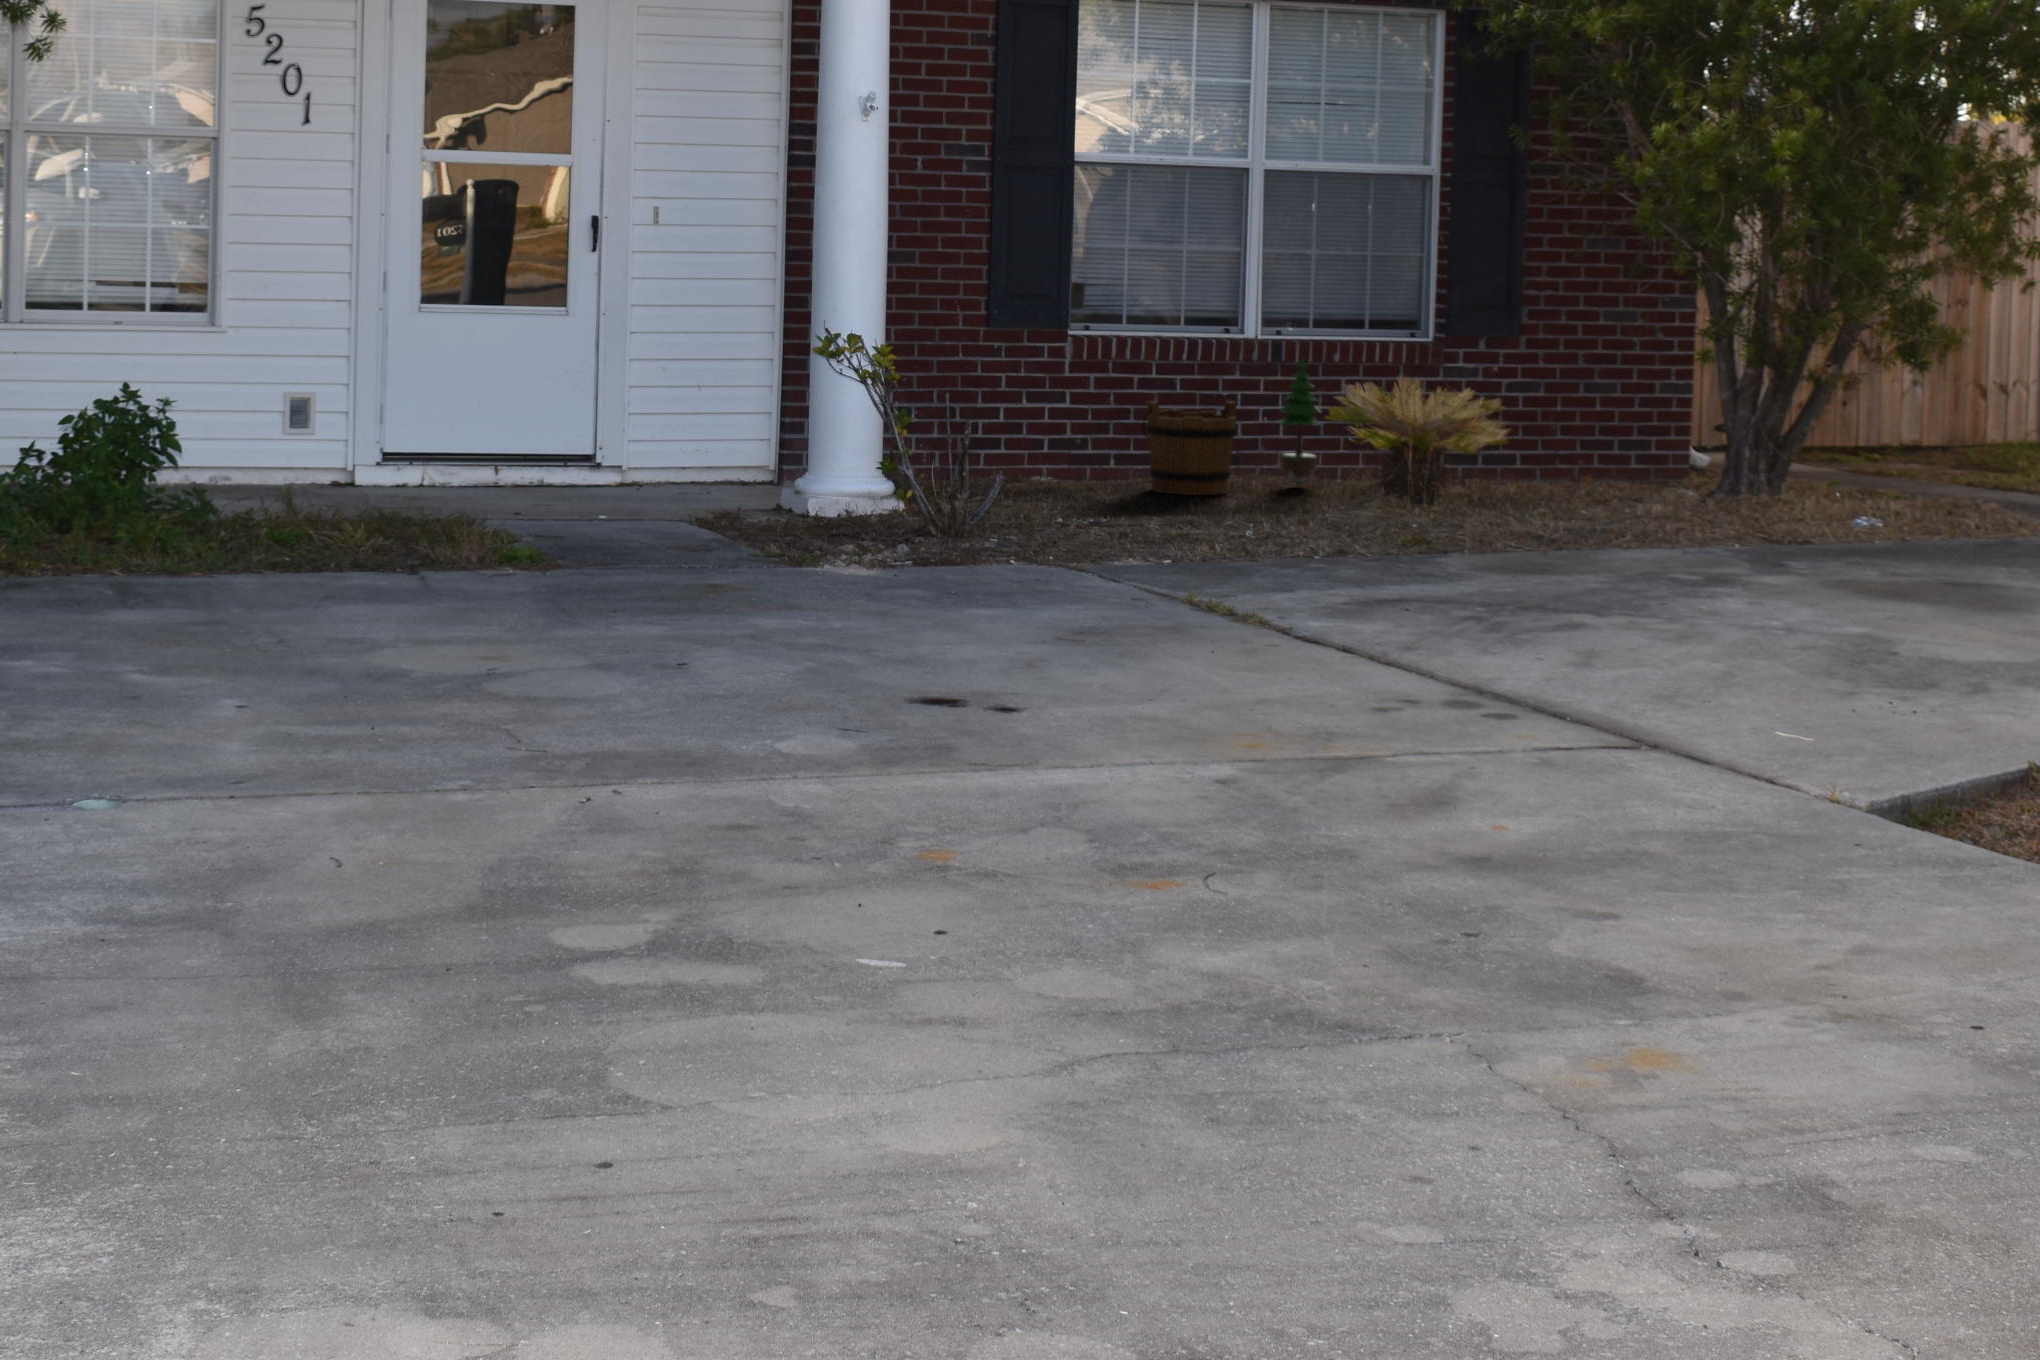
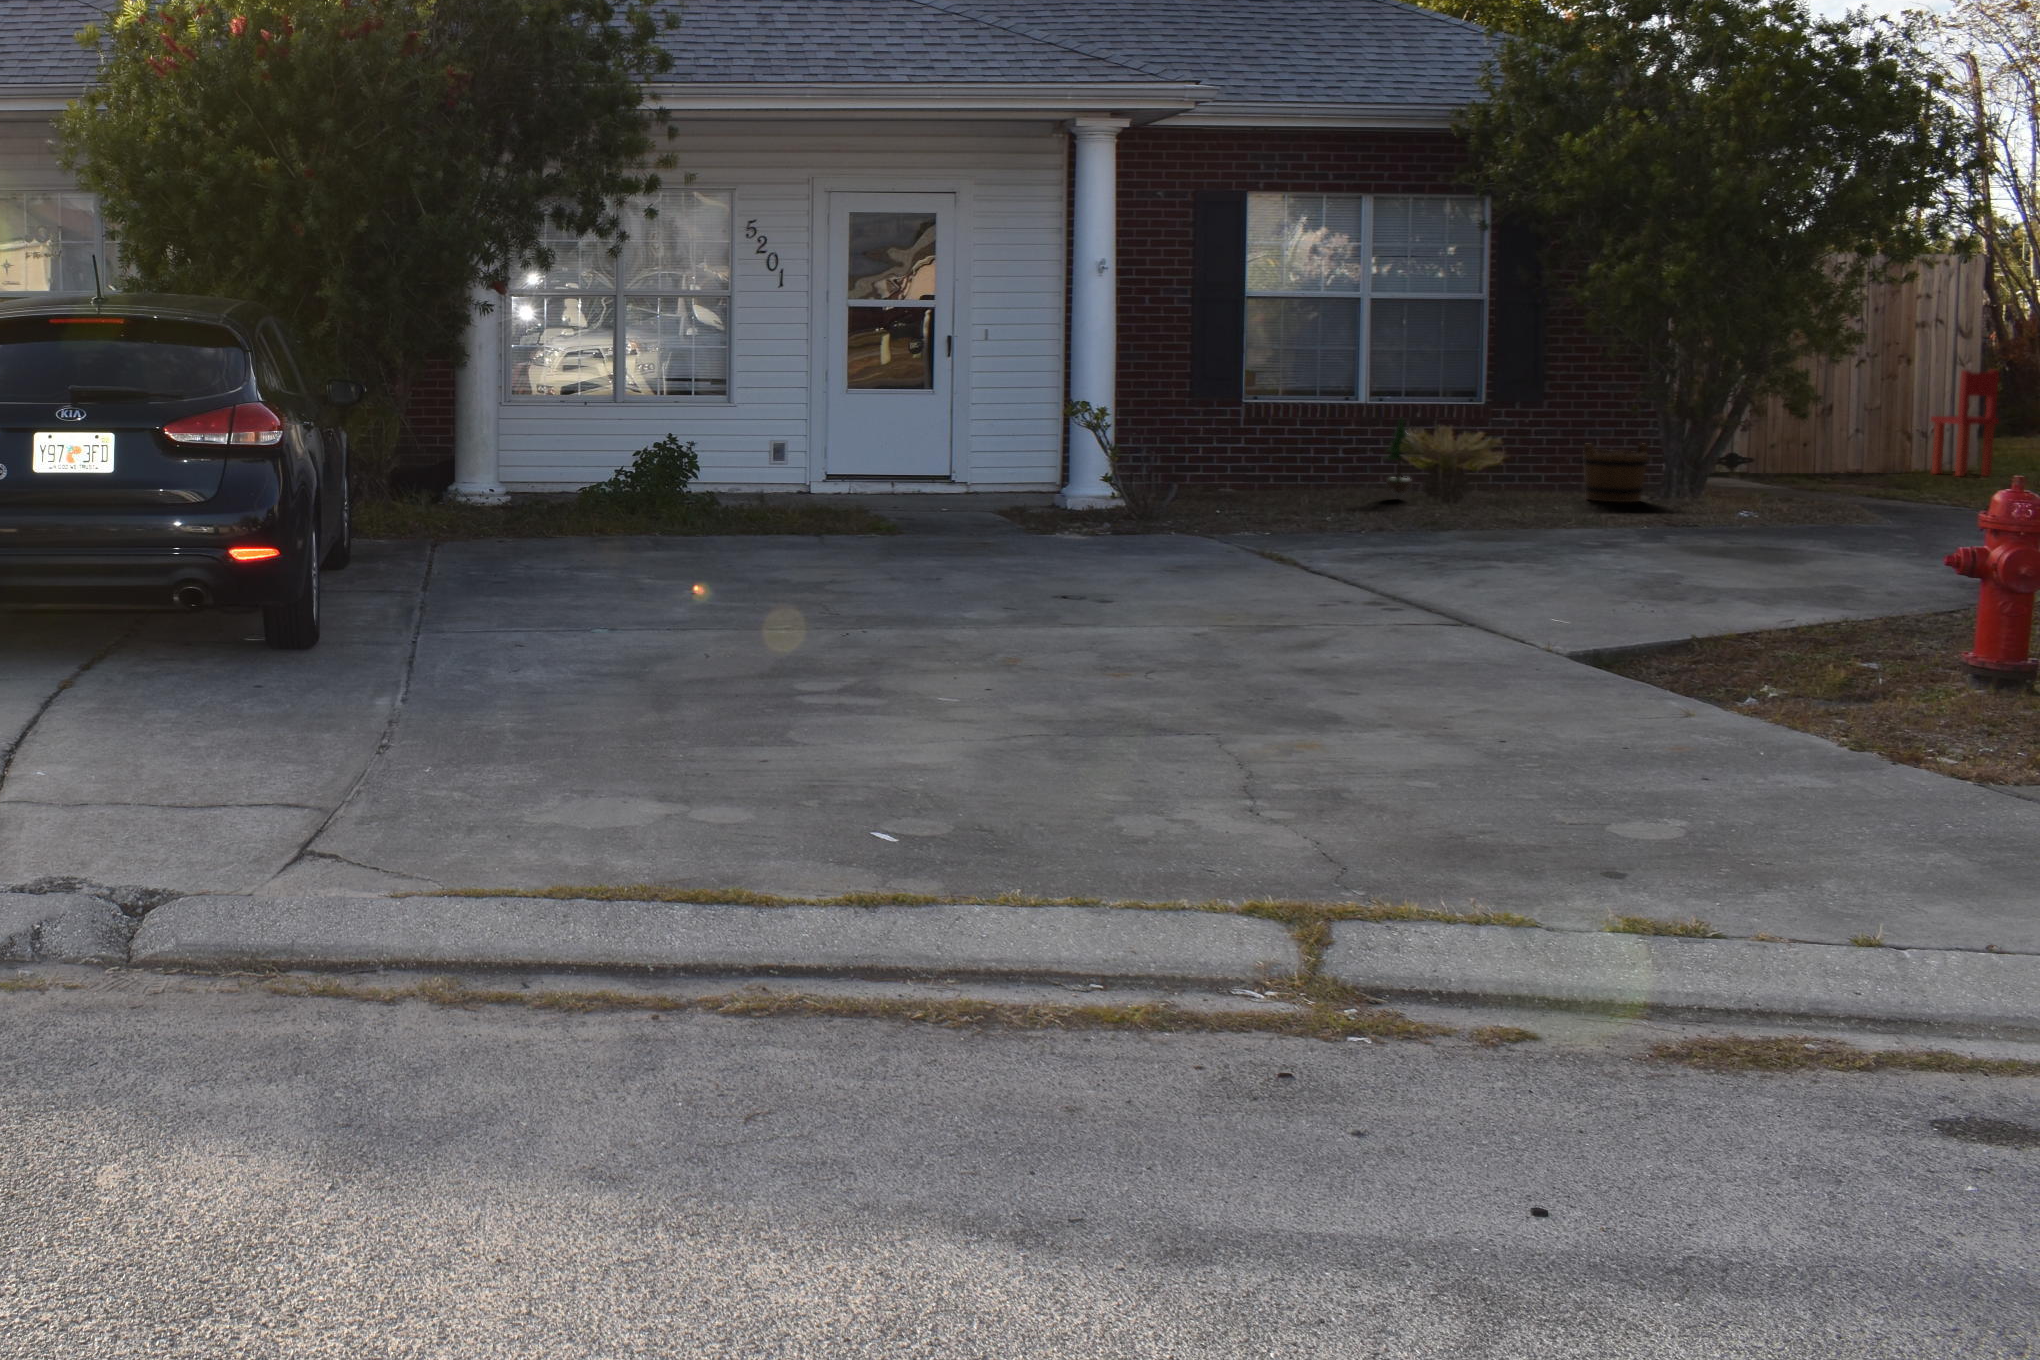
chair: none [1933,292,2013,441] -> present [1931,370,1999,476]
bucket: present [1142,401,1237,495] -> present [1580,443,1648,502]

